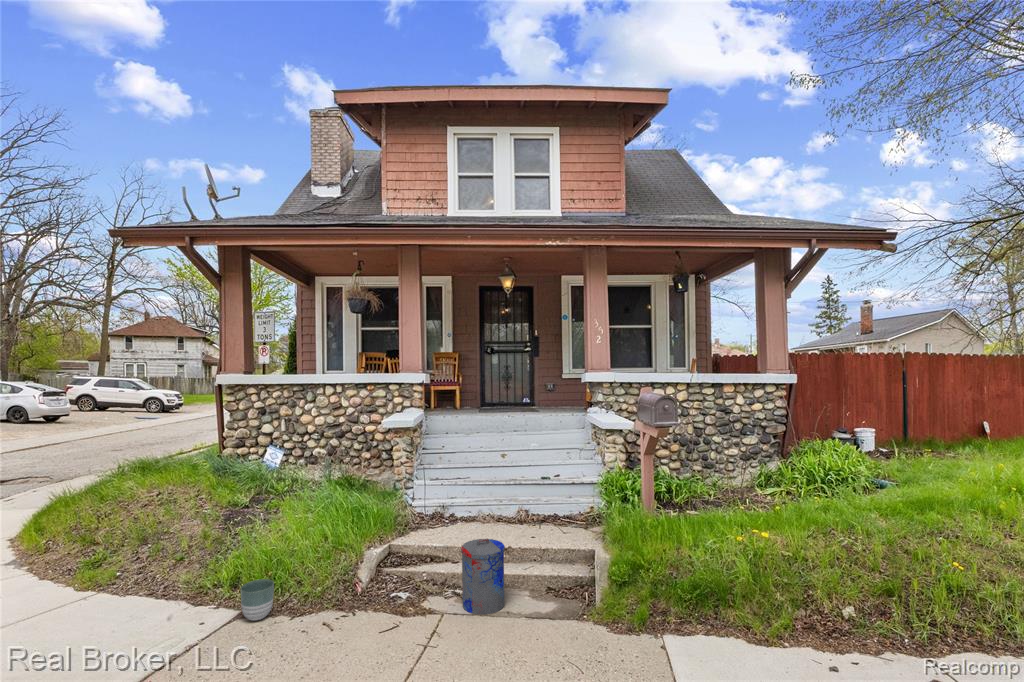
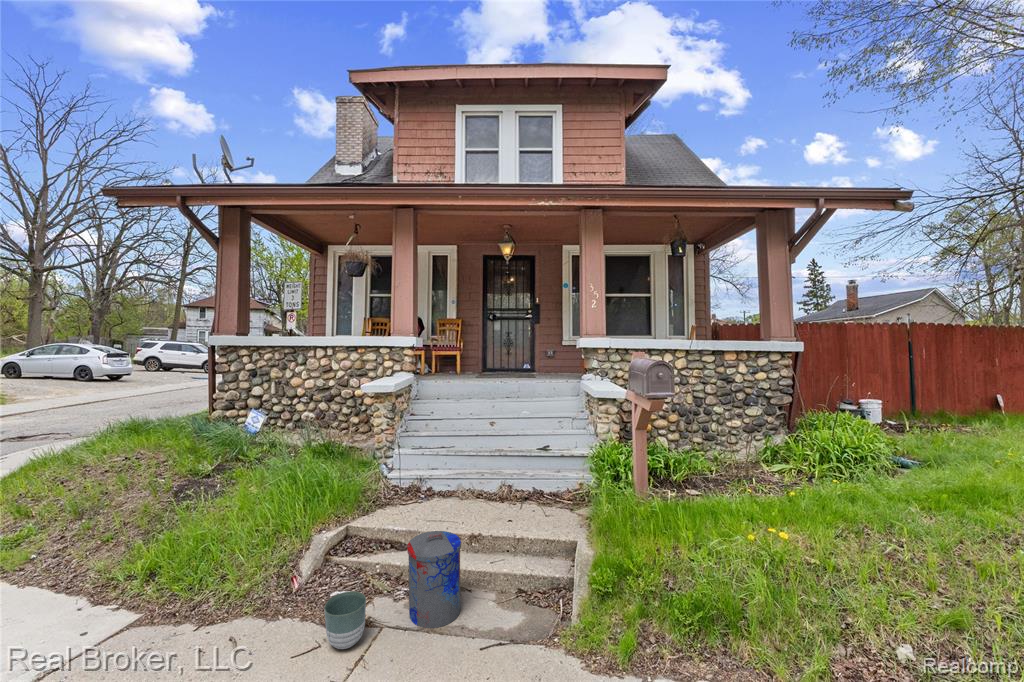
planter: present [241,579,274,621] -> present [324,591,366,649]

